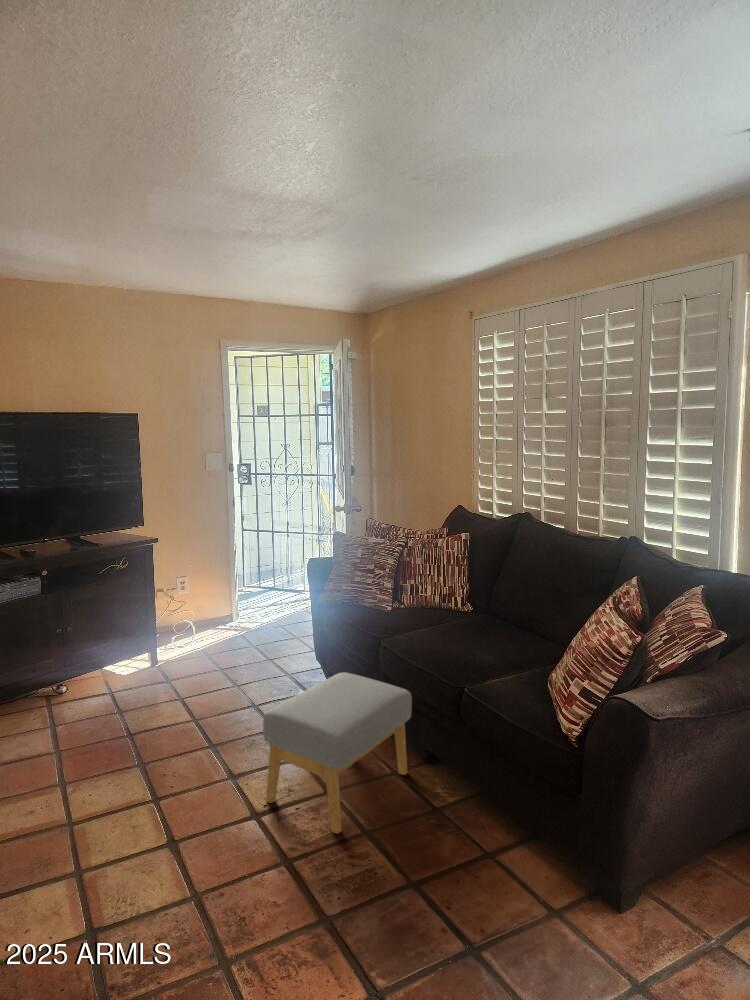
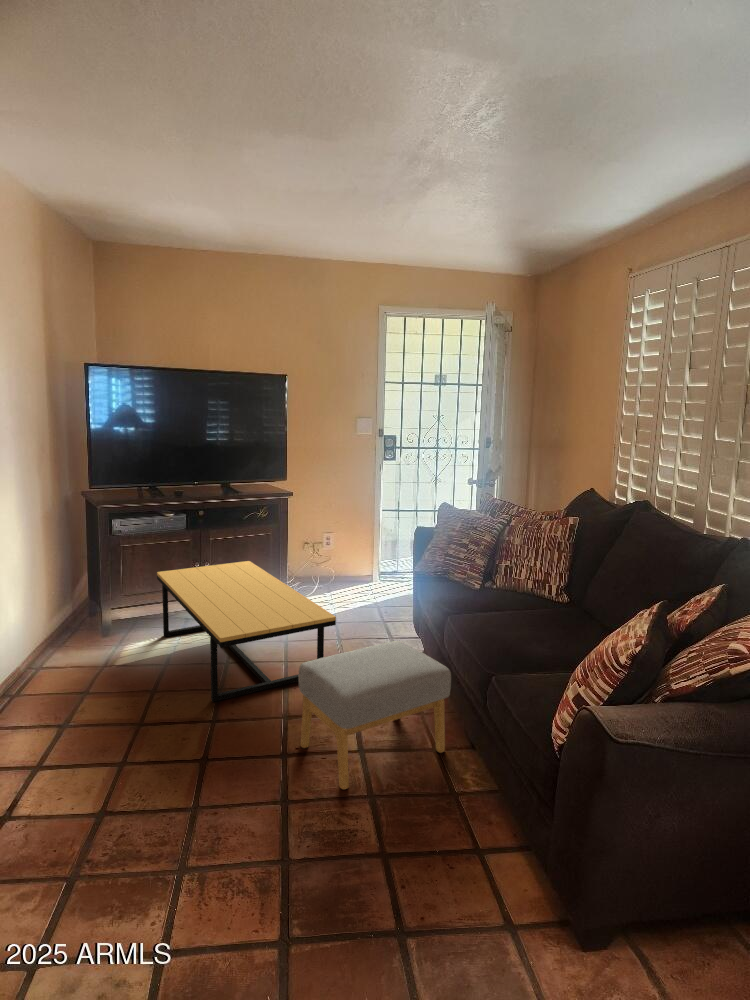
coffee table: none [7,613,262,778] -> present [157,561,336,702]

